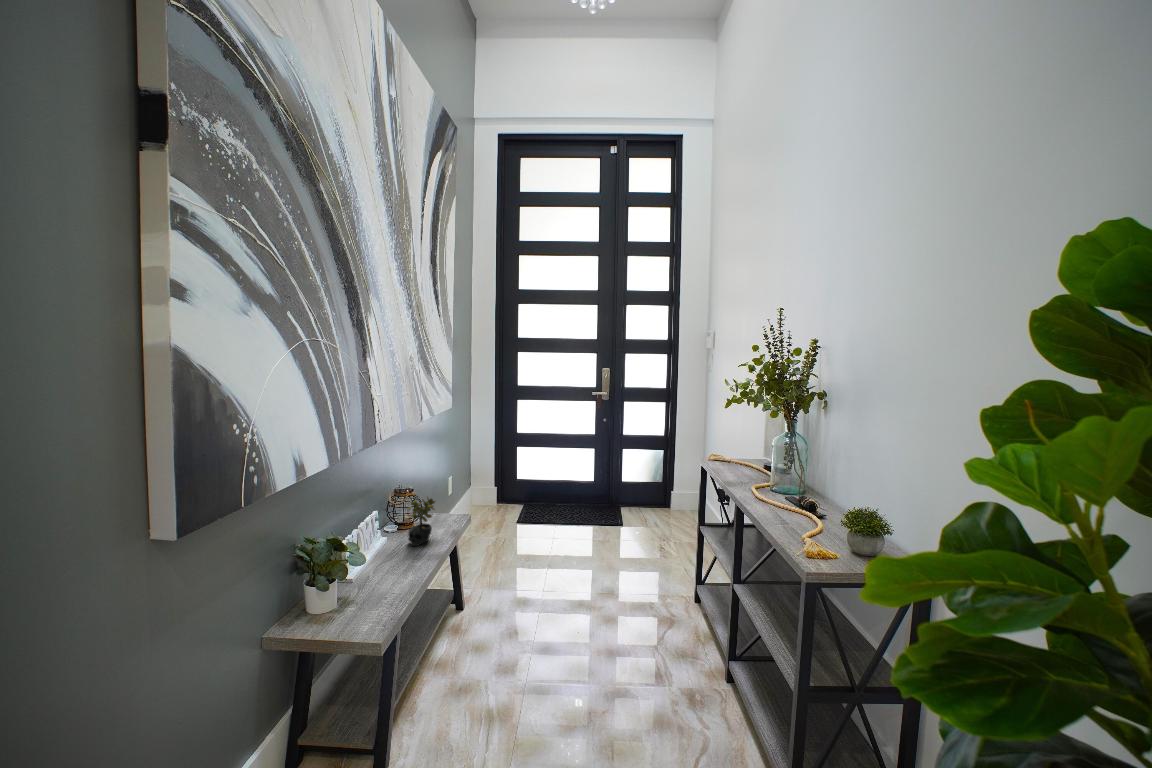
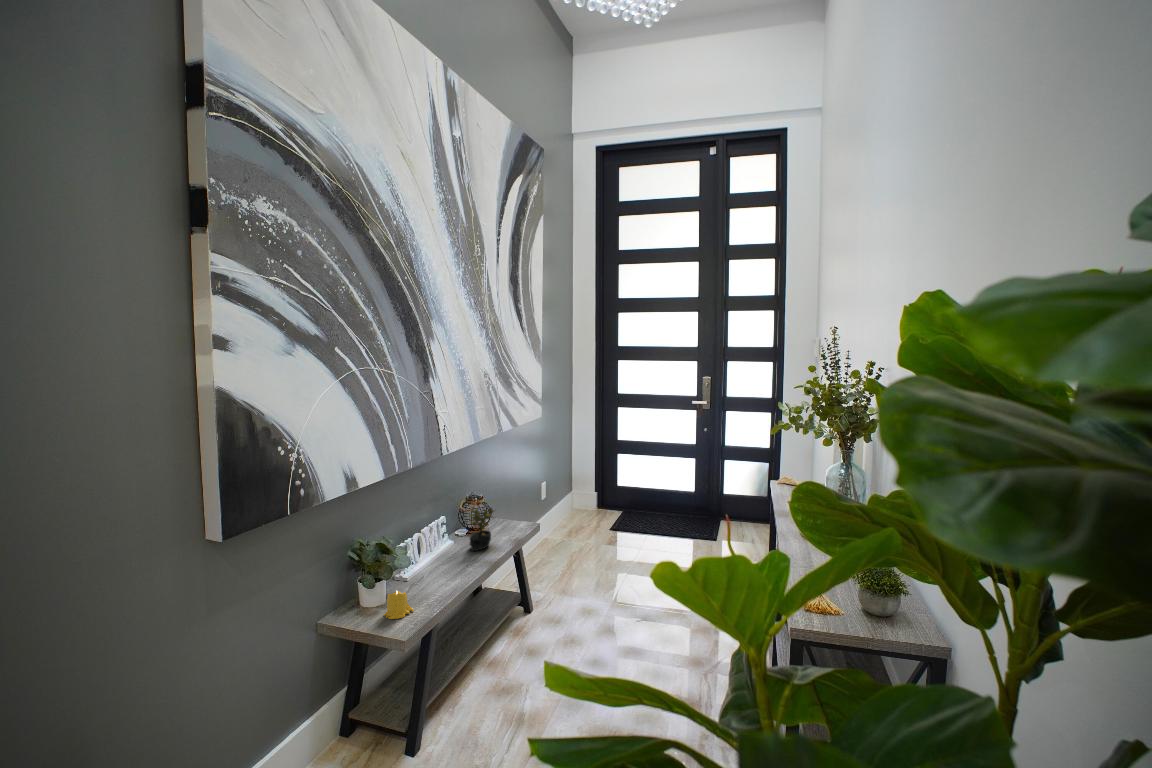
candle: none [343,589,377,624] -> present [384,591,414,619]

